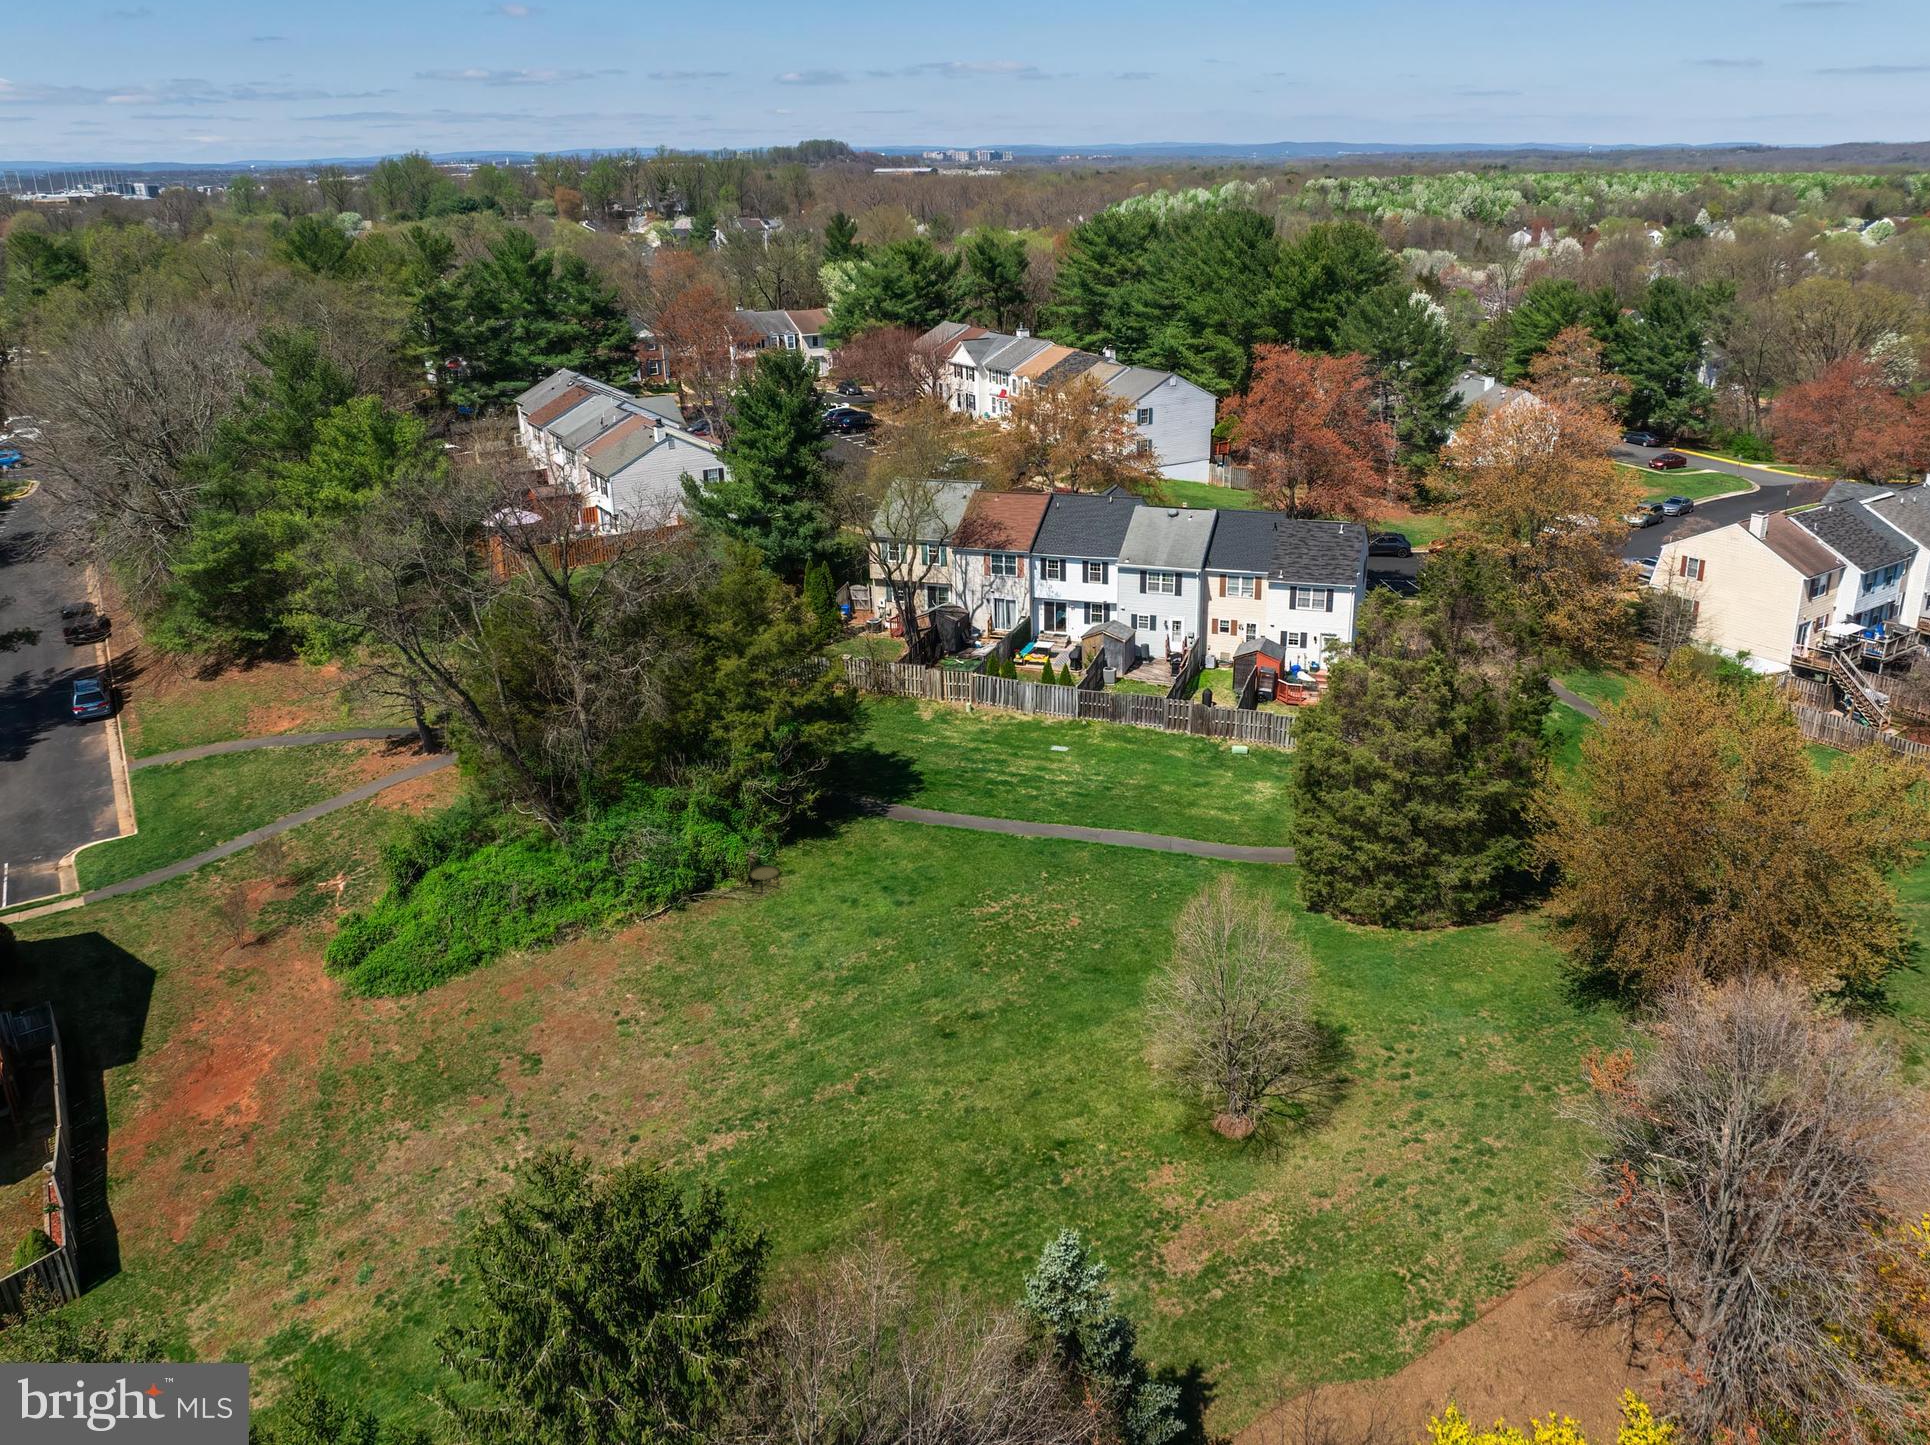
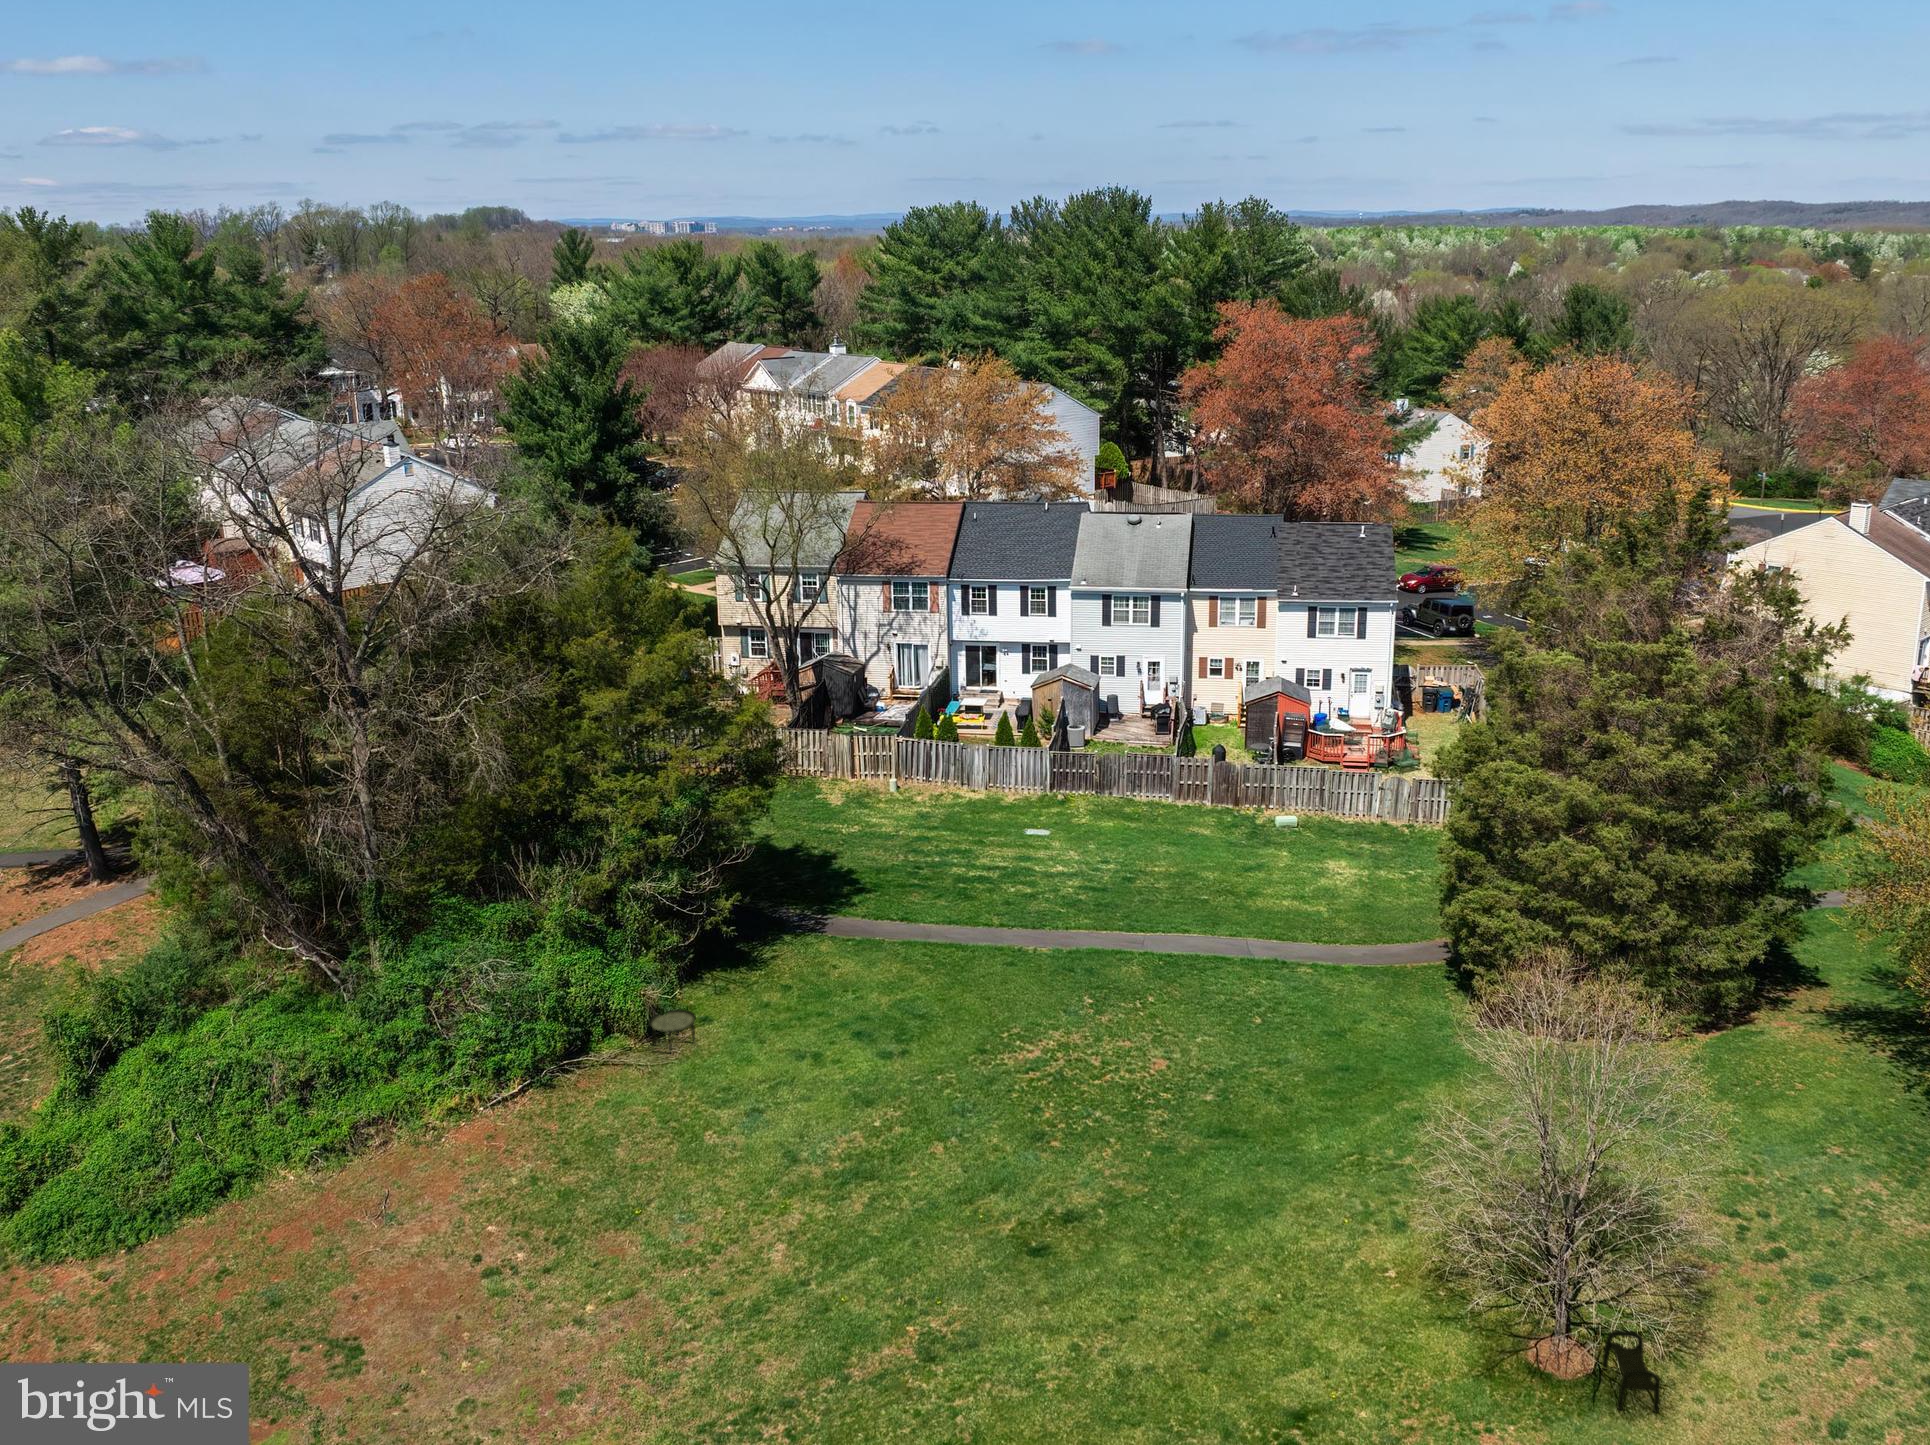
bench: none [1274,1117,1303,1169] -> present [1602,1331,1660,1413]

